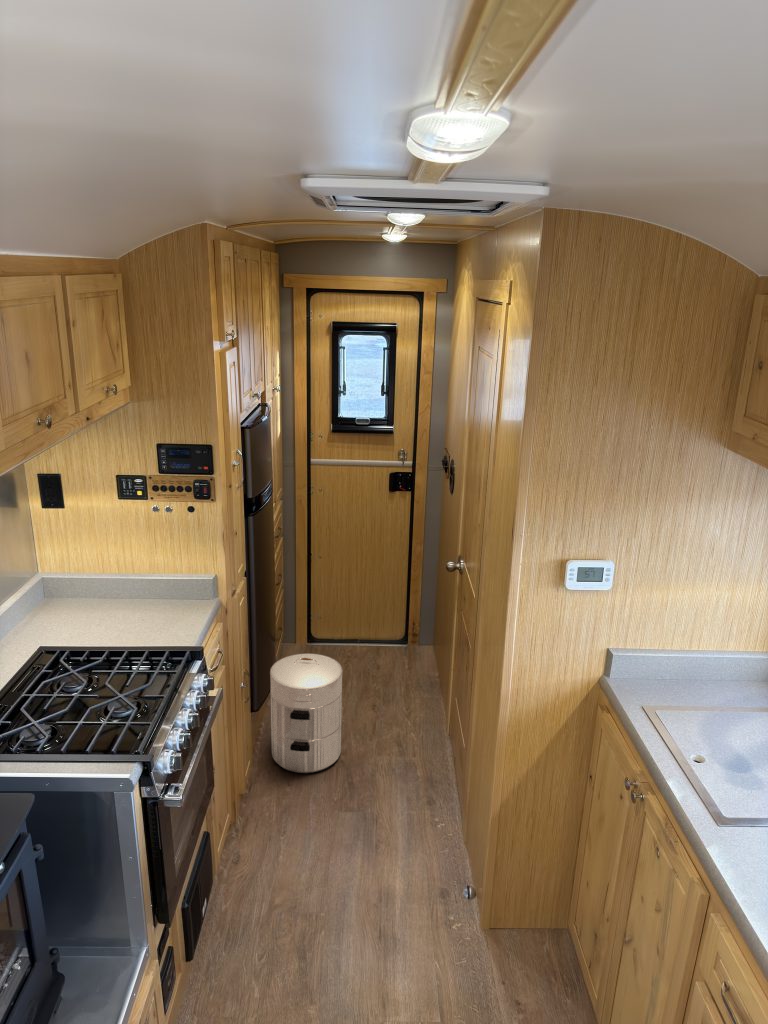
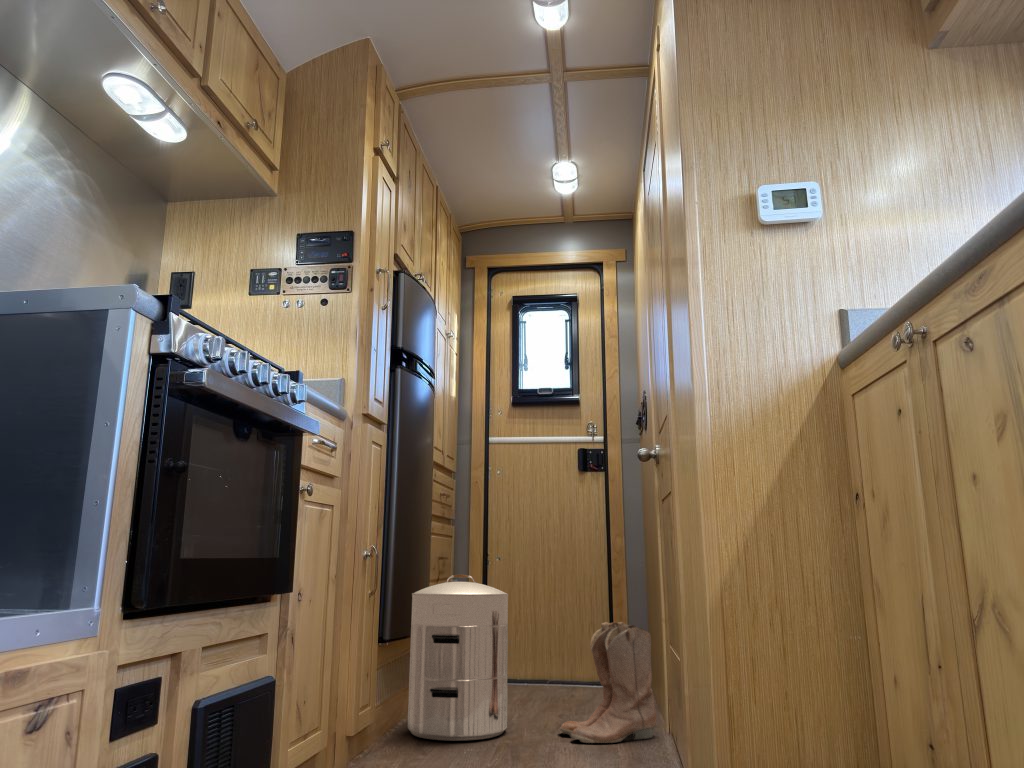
boots: none [376,680,445,772] -> present [560,622,656,743]

